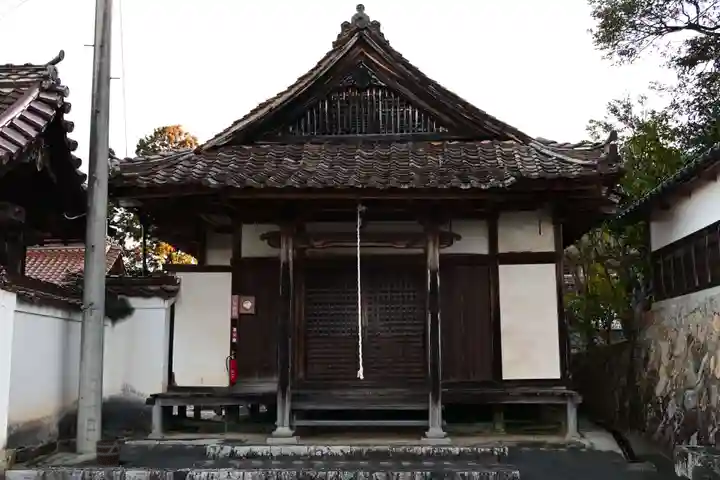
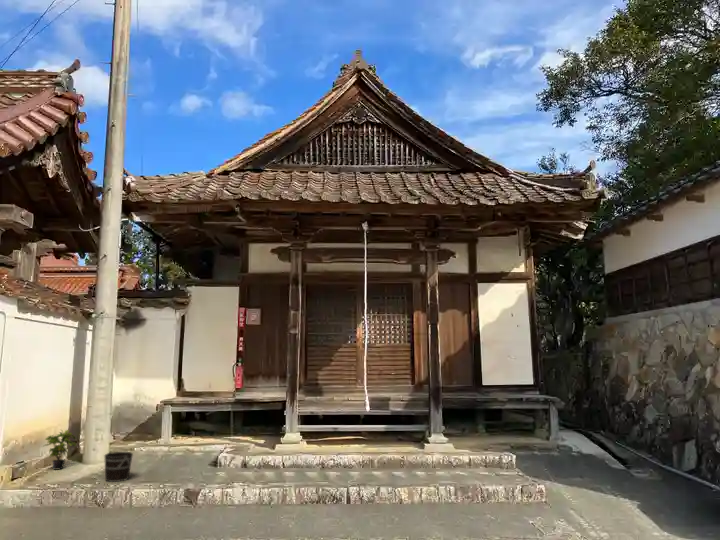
potted plant: none [36,419,69,457] -> present [45,430,76,470]

